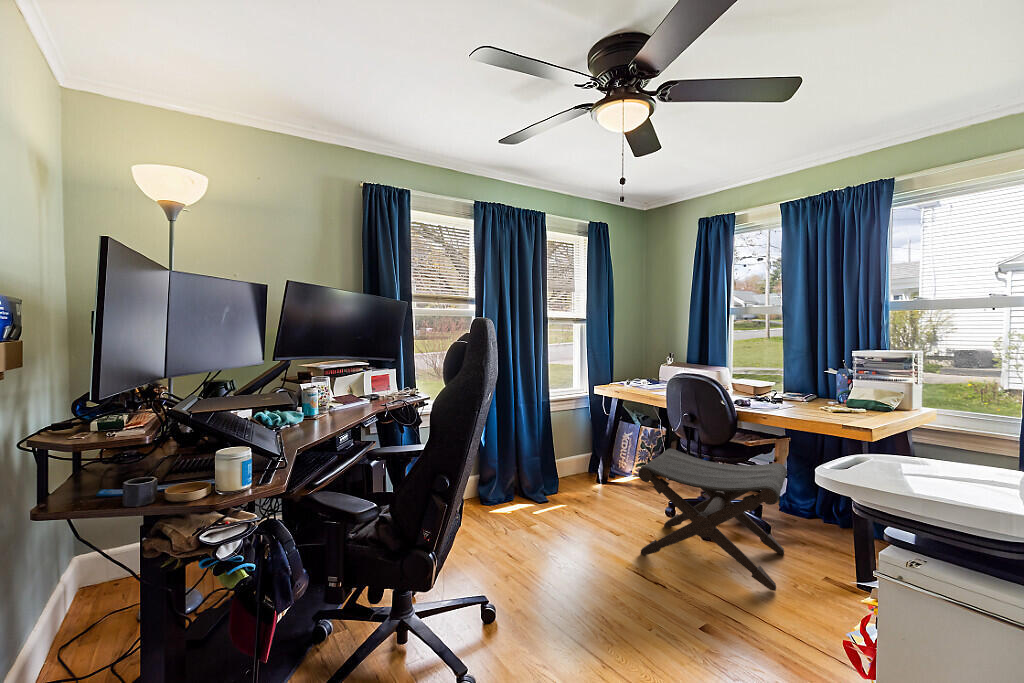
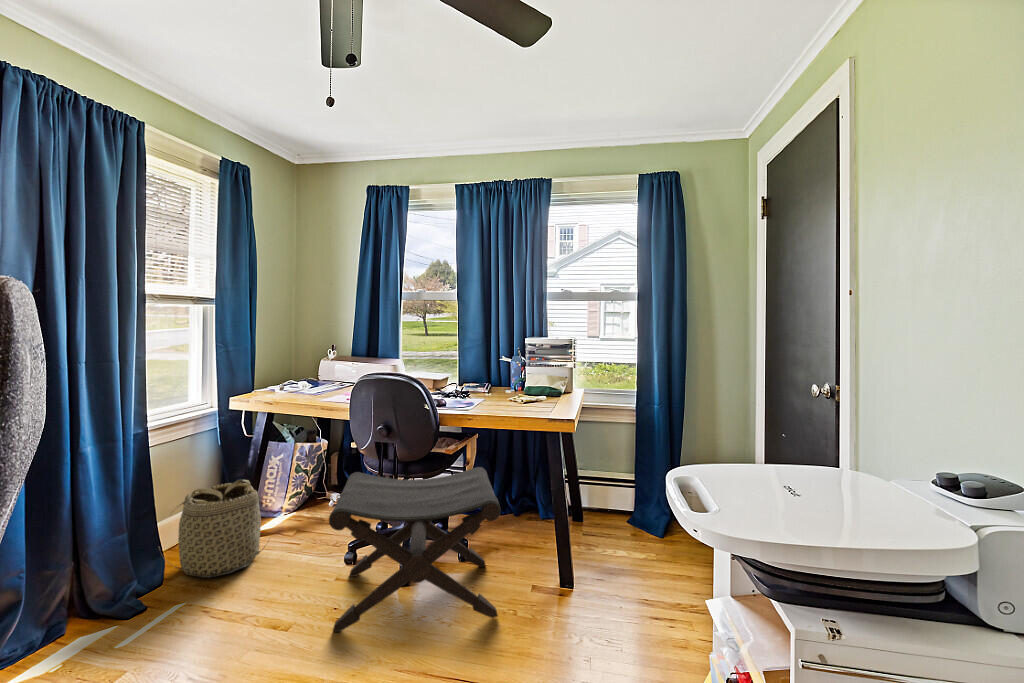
basket: none [552,442,617,501] -> present [175,480,261,577]

